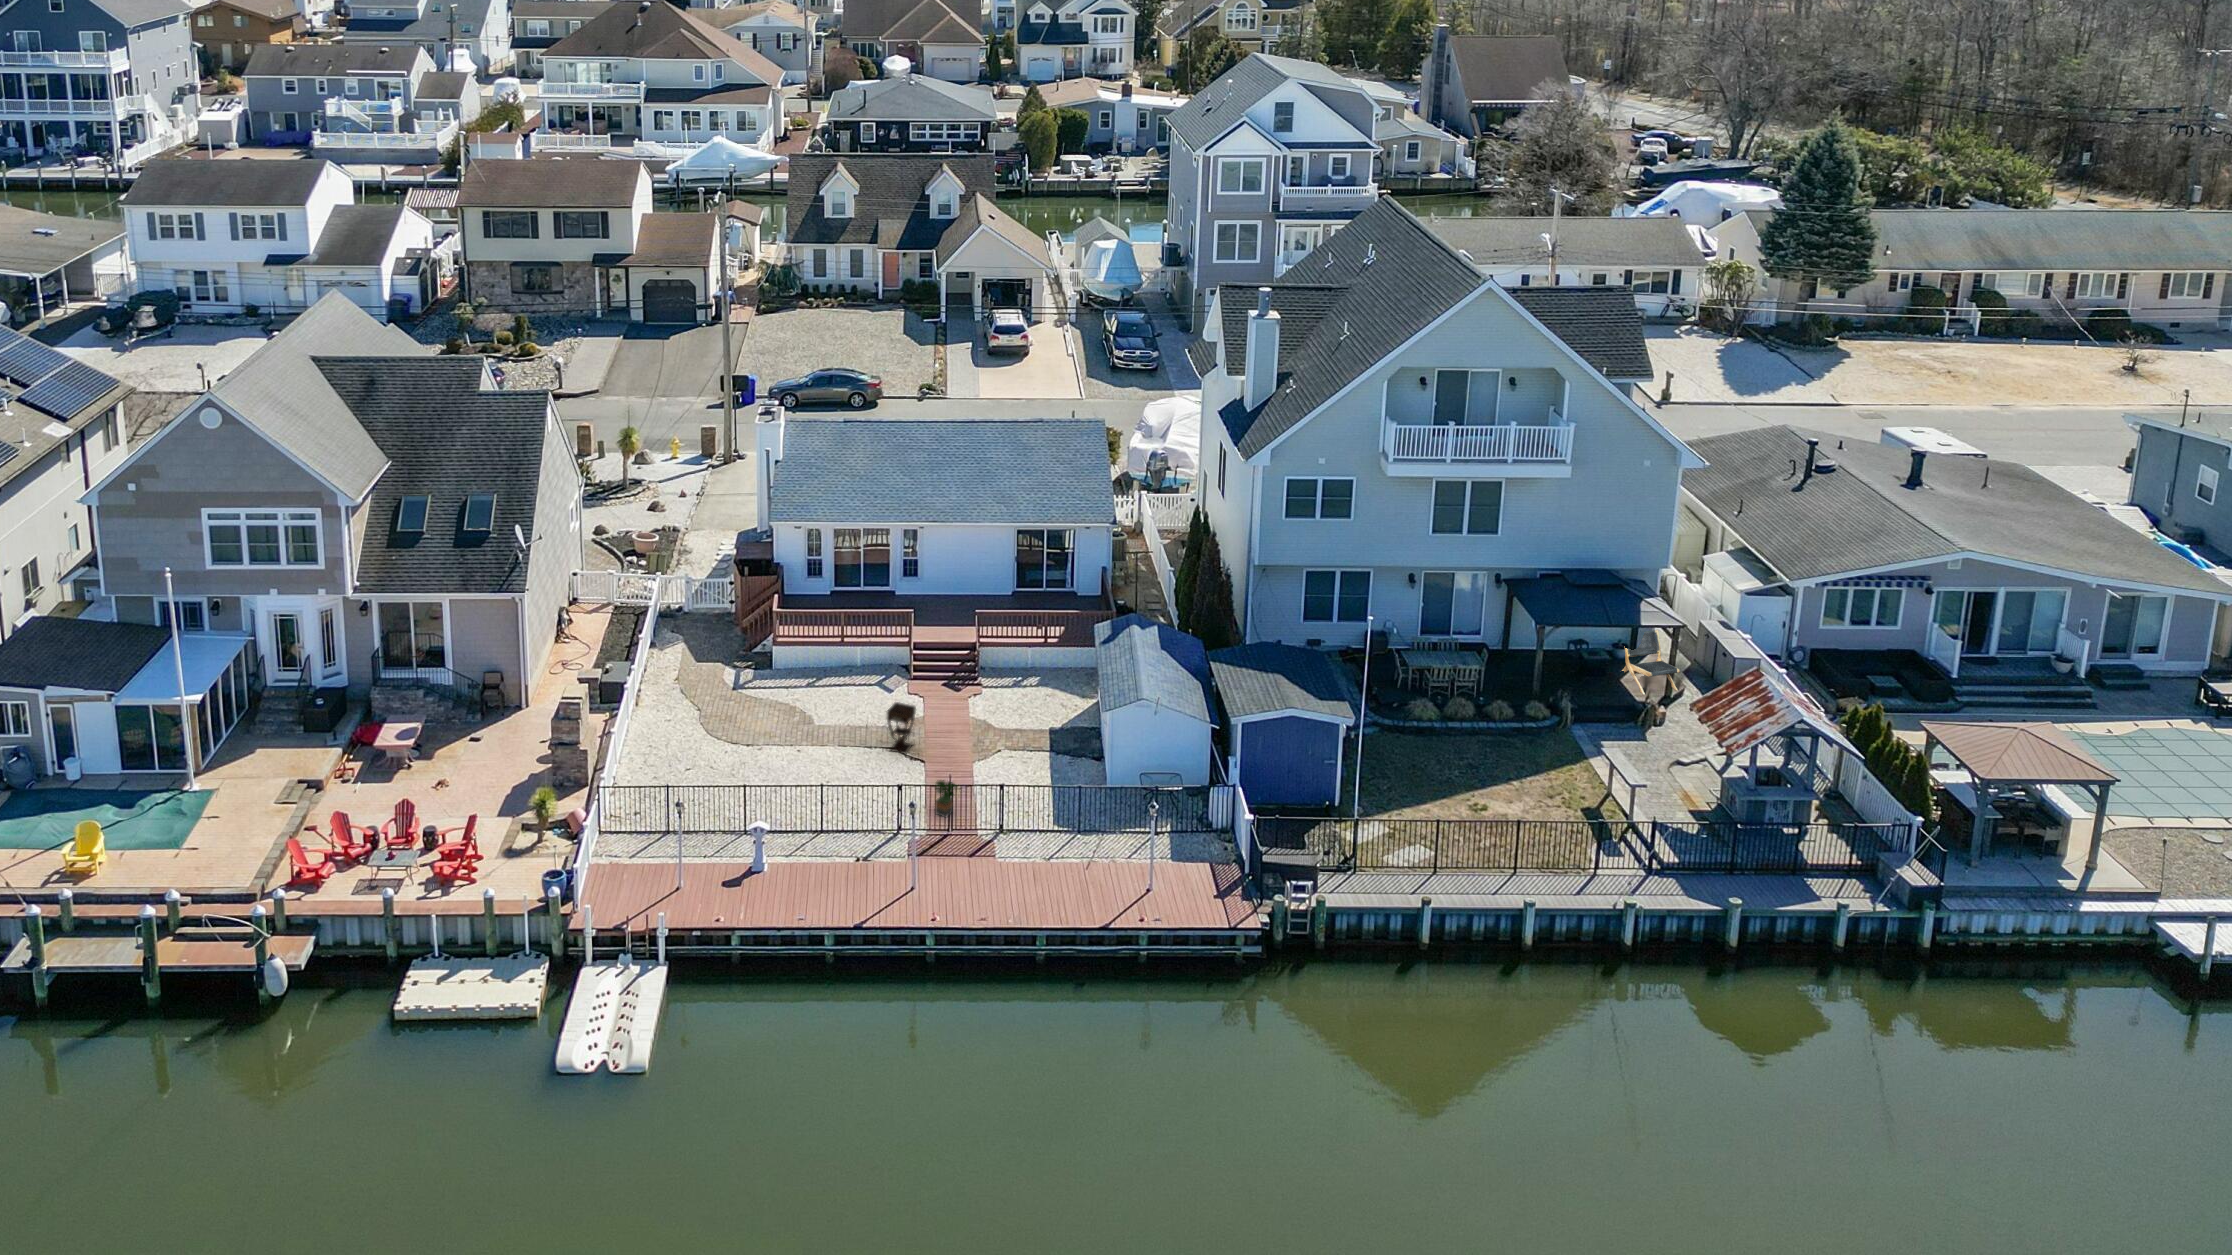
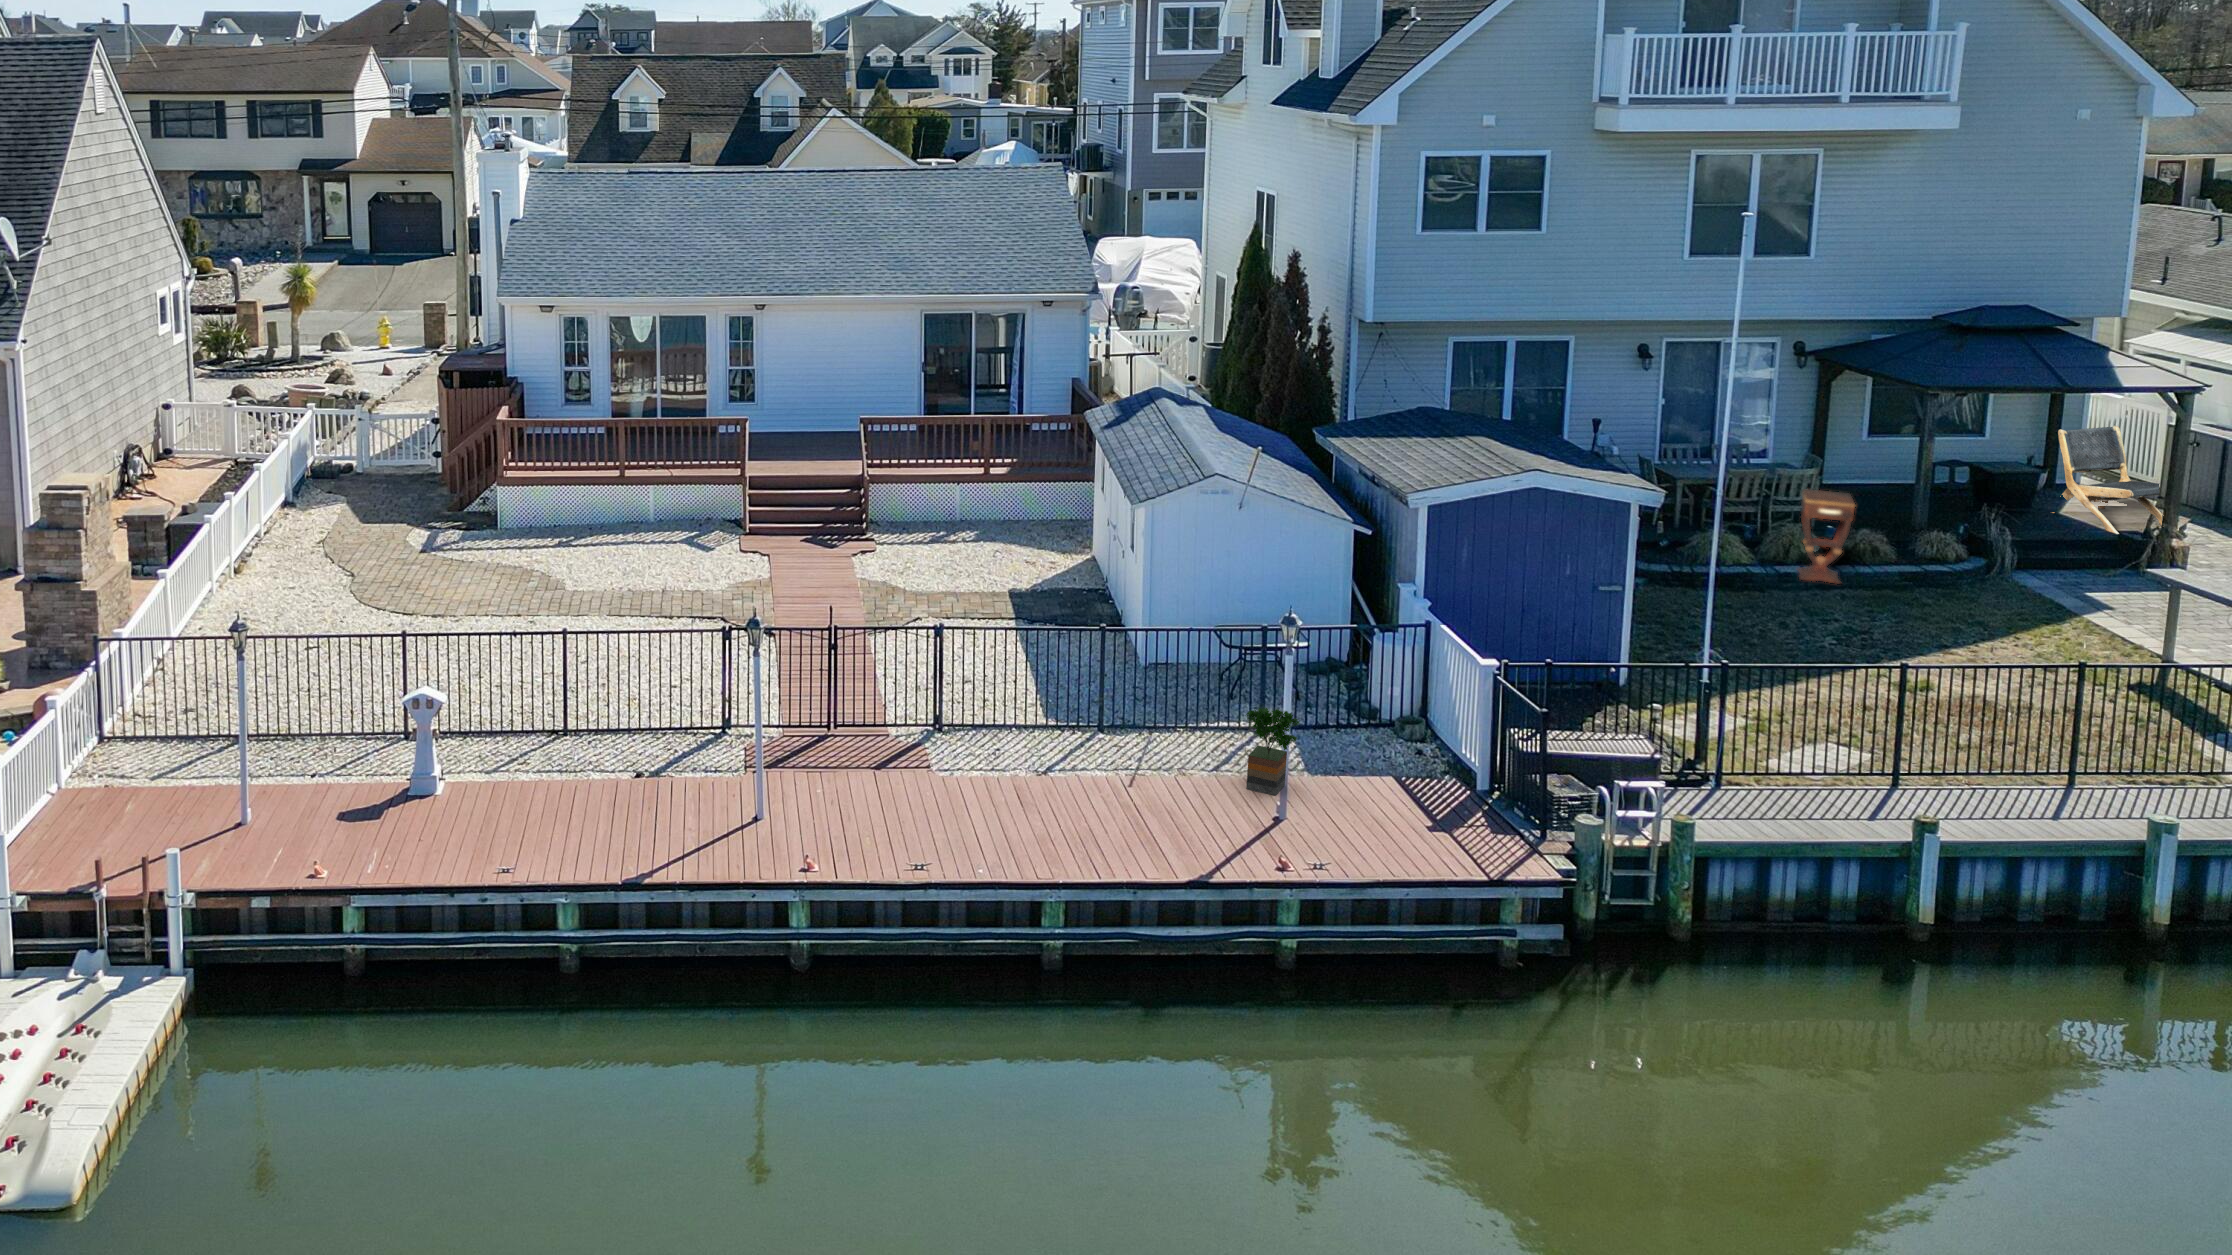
side table: present [887,702,916,754] -> present [1797,489,1855,584]
potted tree: present [935,780,956,817] -> present [1246,708,1300,795]

